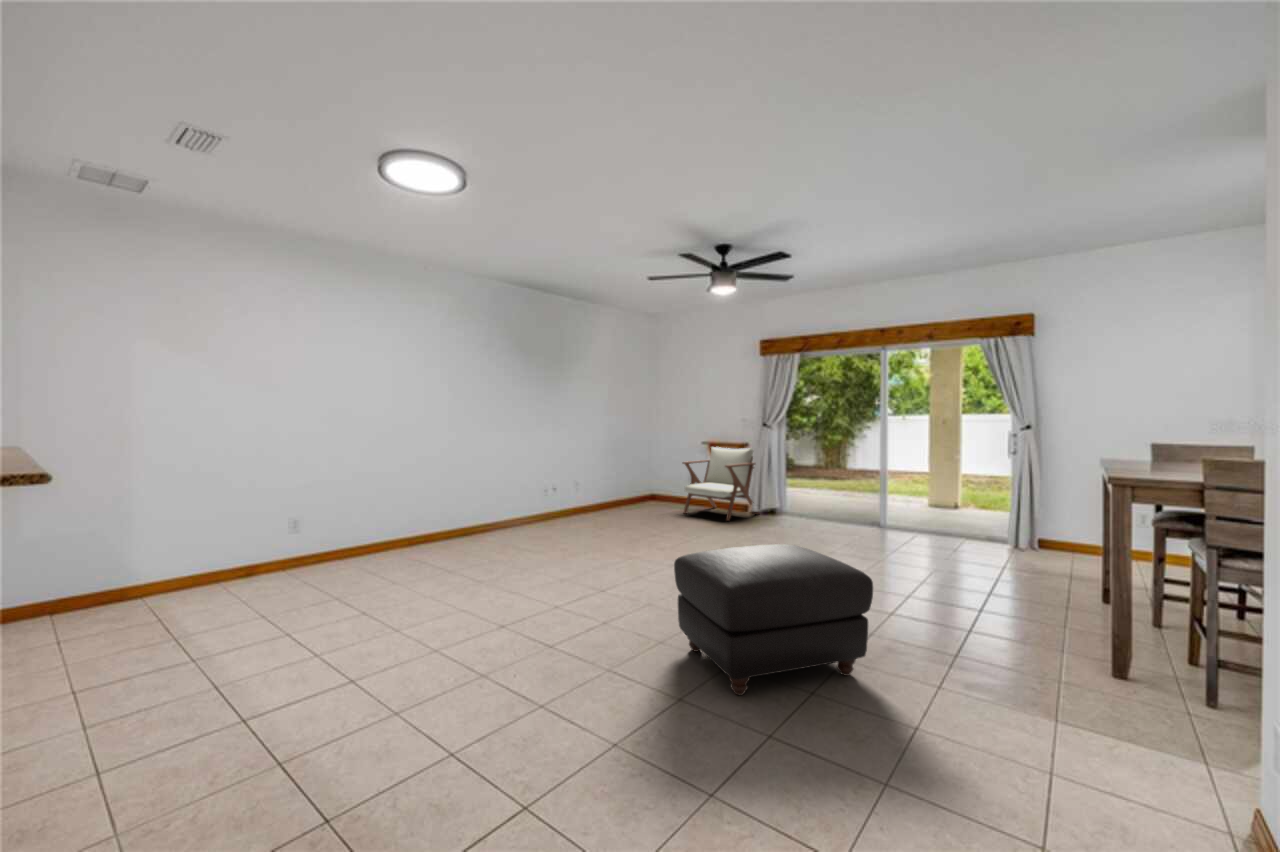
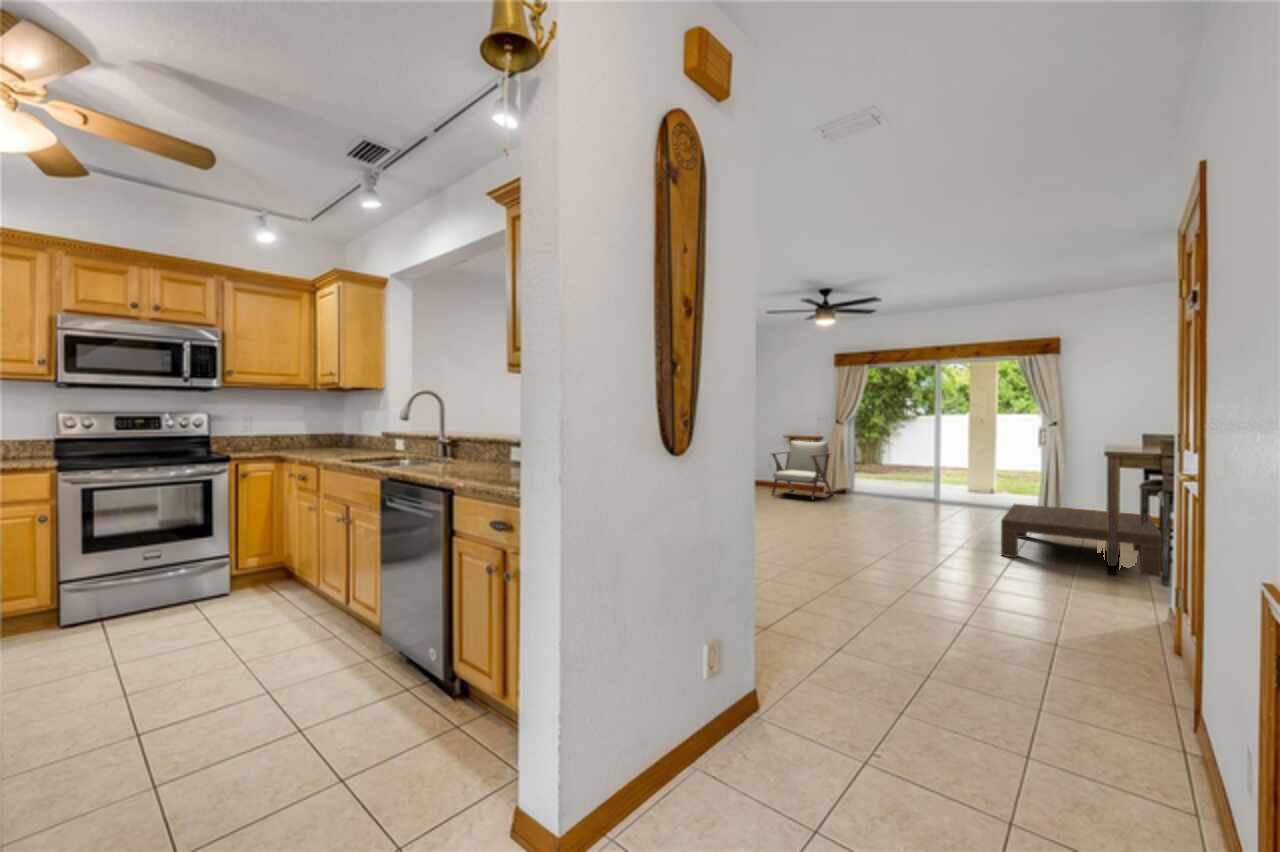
coffee table: none [931,538,1193,684] -> present [1001,504,1162,577]
ottoman: present [674,544,873,695] -> none [846,503,977,585]

